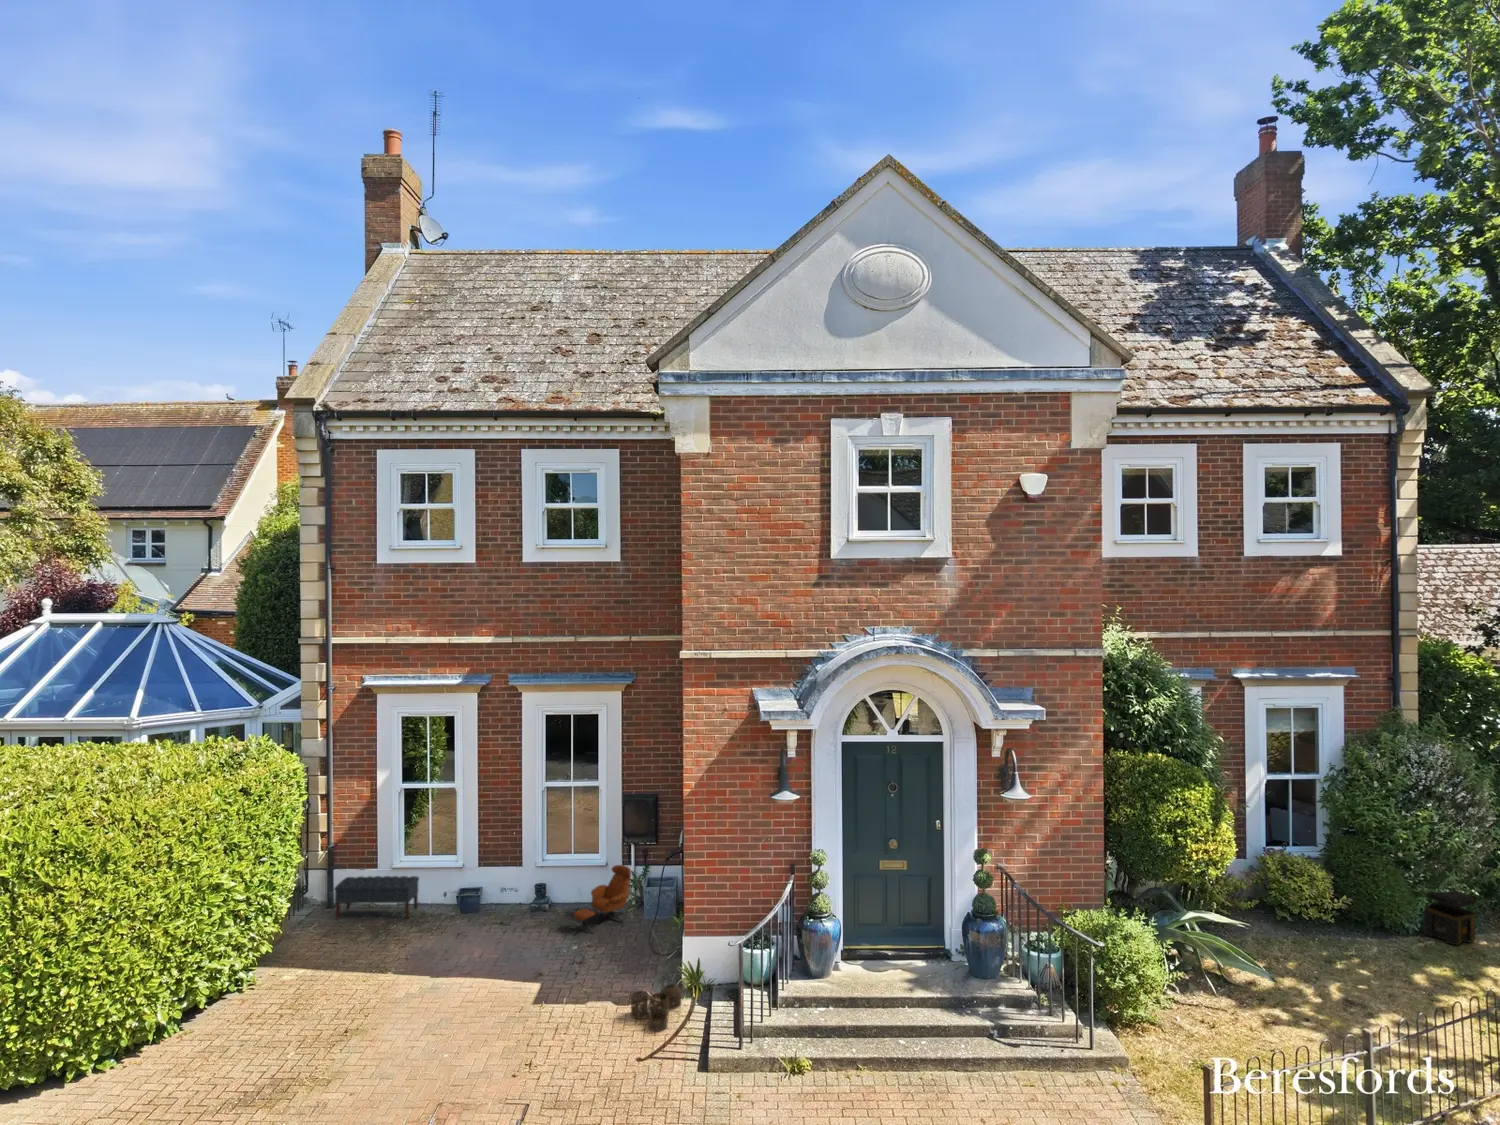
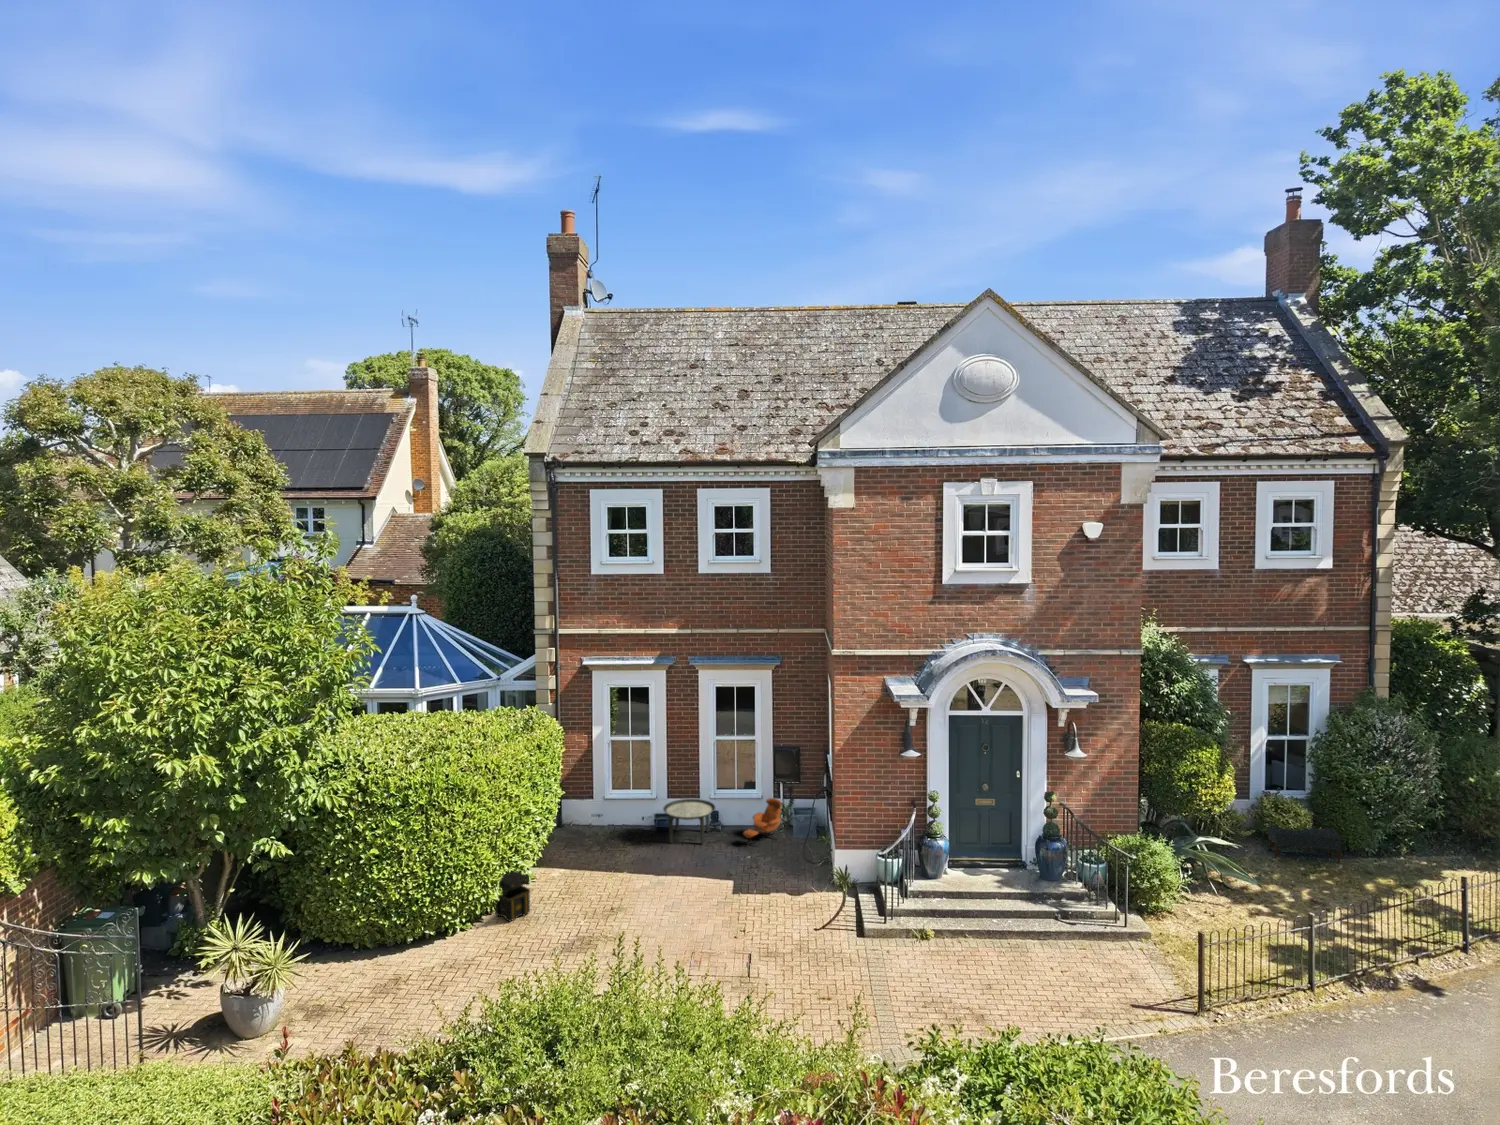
round table: none [466,867,540,932] -> present [664,799,715,845]
bench: present [335,876,419,919] -> present [1269,825,1342,862]
toolbox: present [1424,891,1476,945] -> present [494,871,530,921]
woven basket: present [631,983,681,1031] -> none [803,879,836,911]

